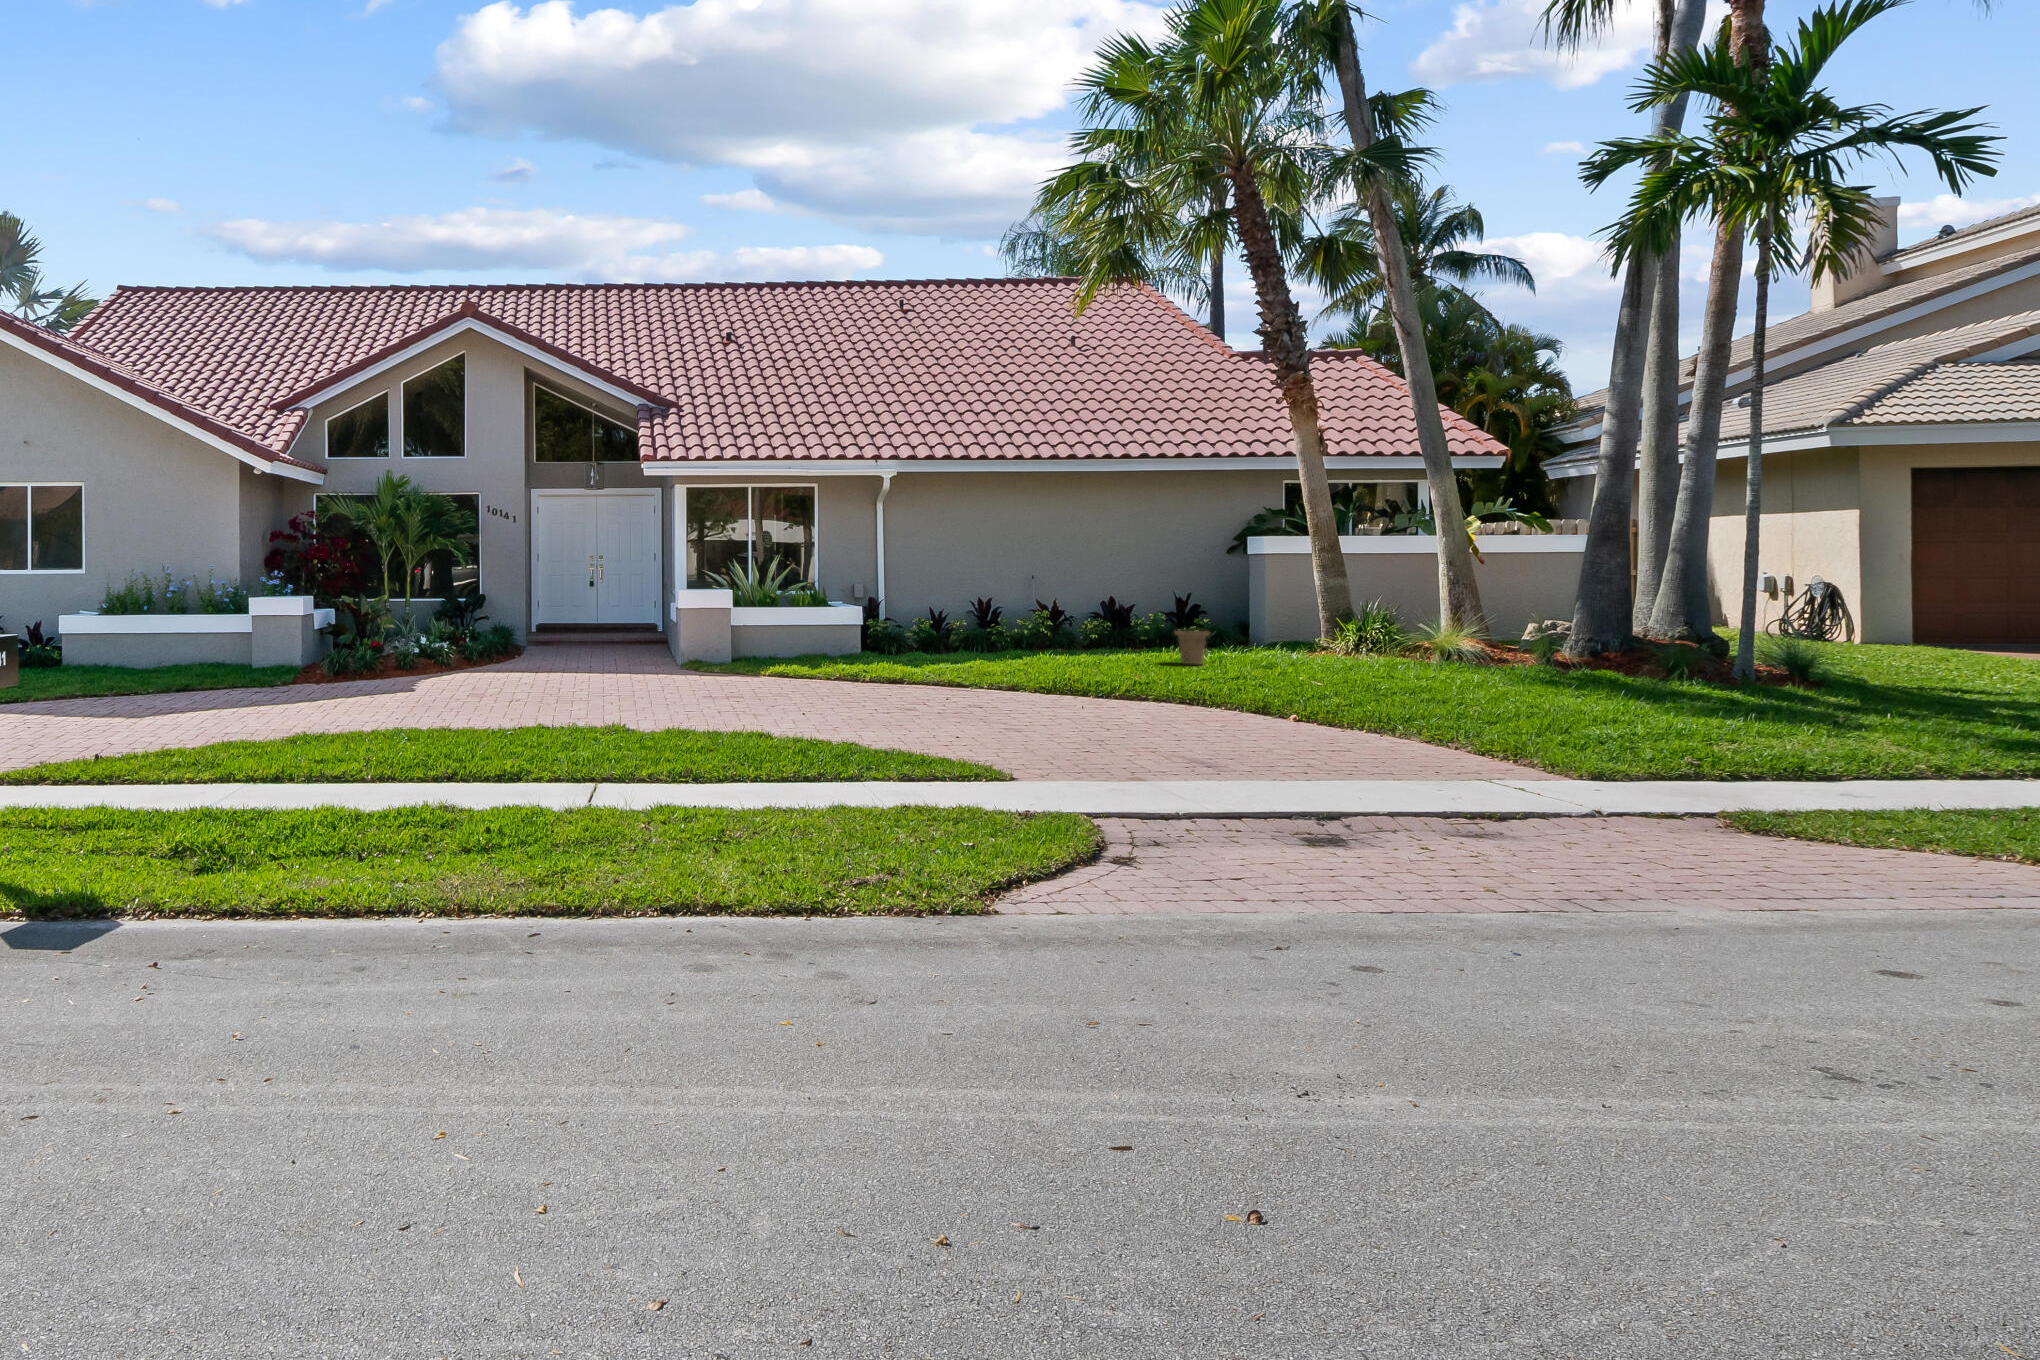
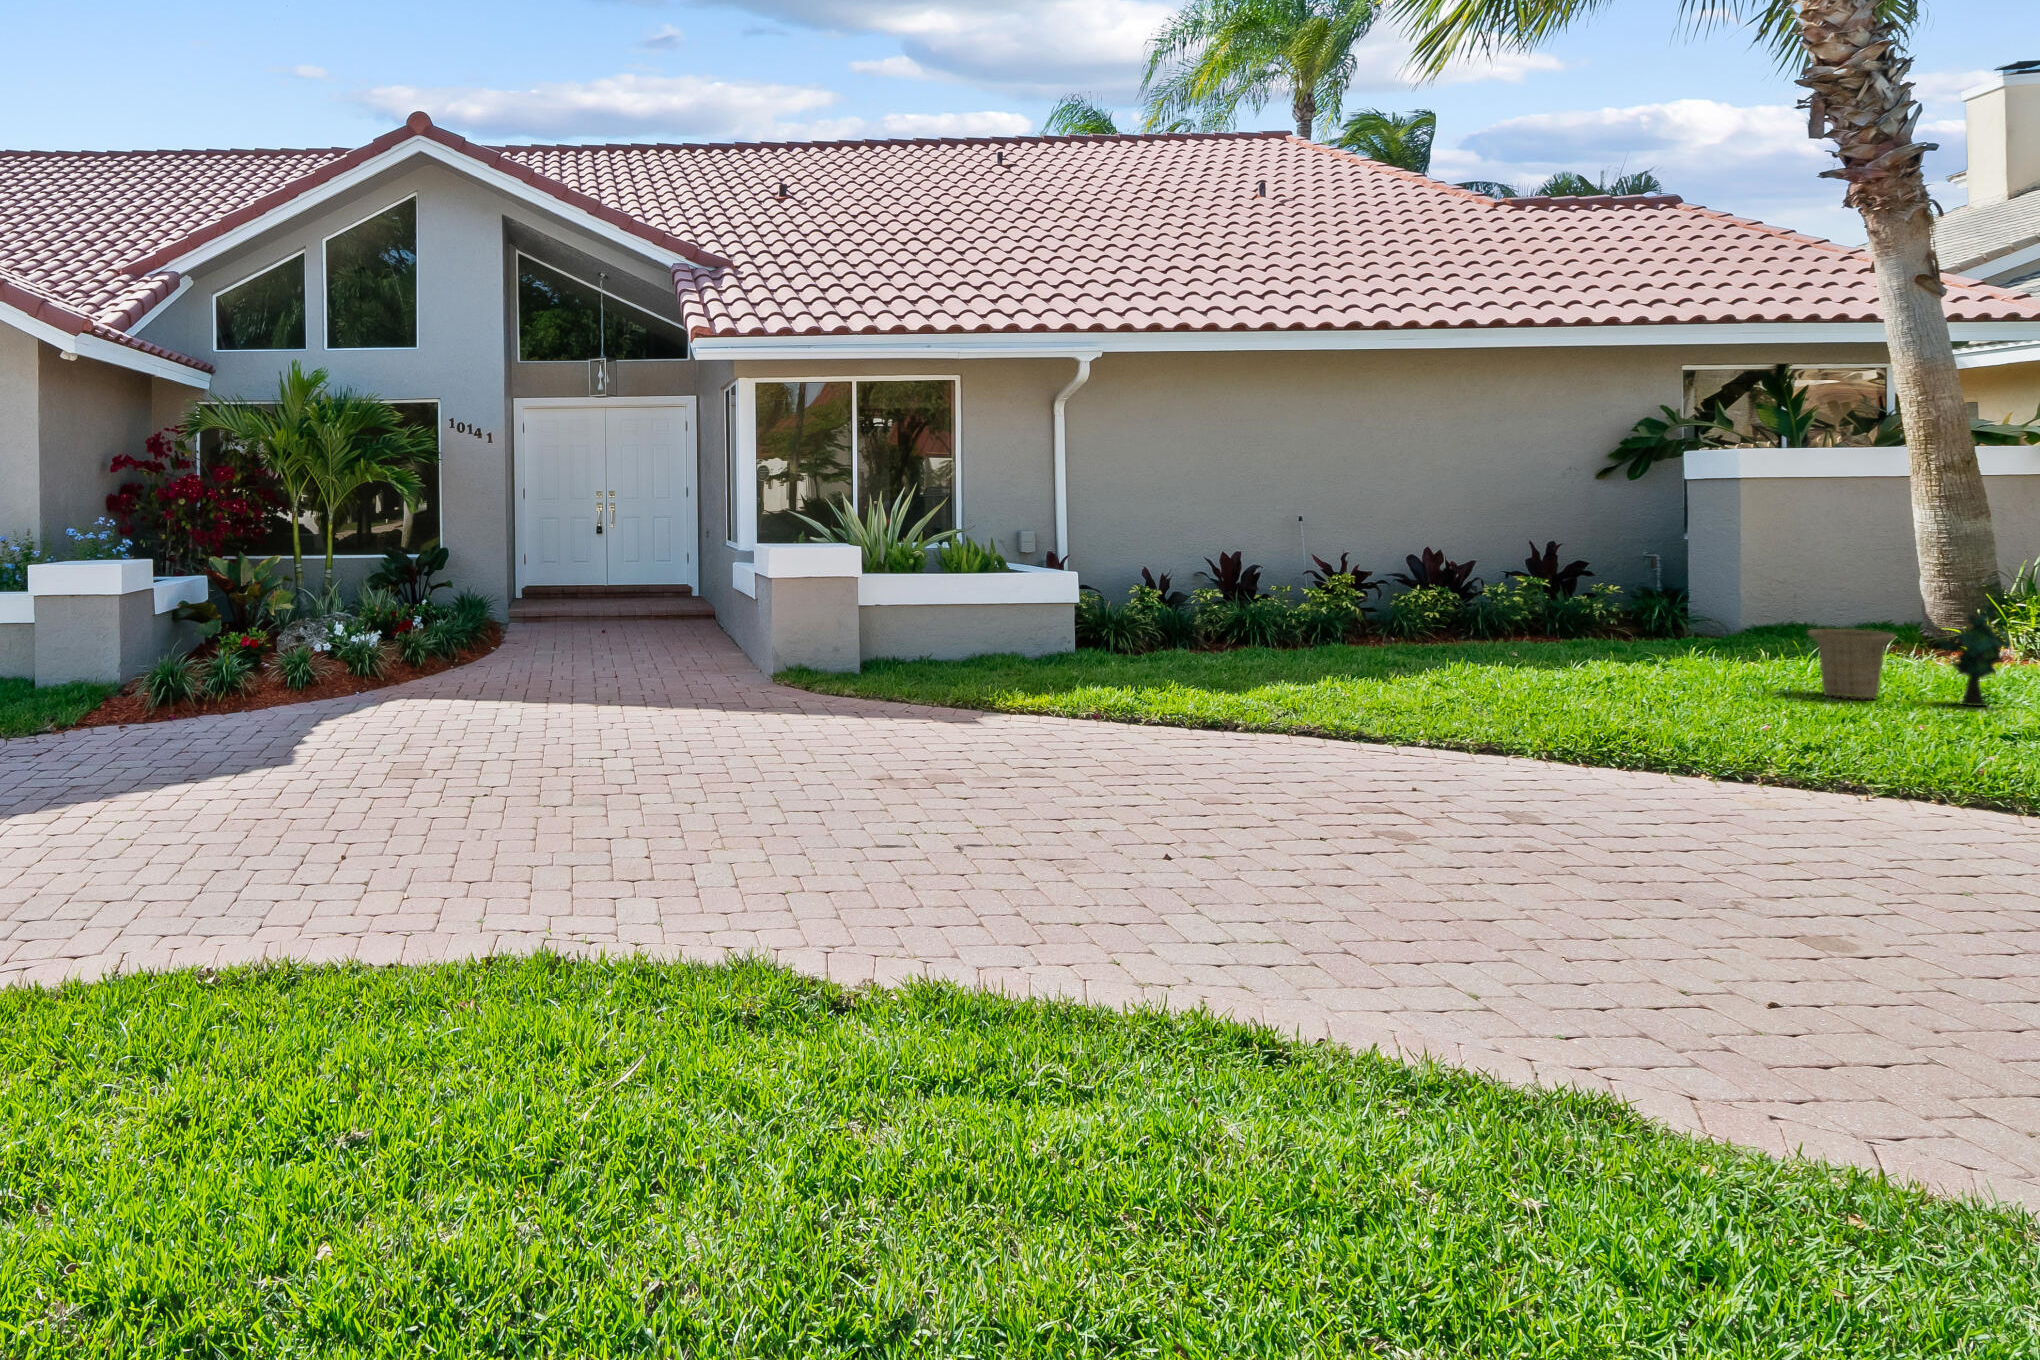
decorative plant: none [1226,618,1258,667] -> present [1937,606,2012,706]

